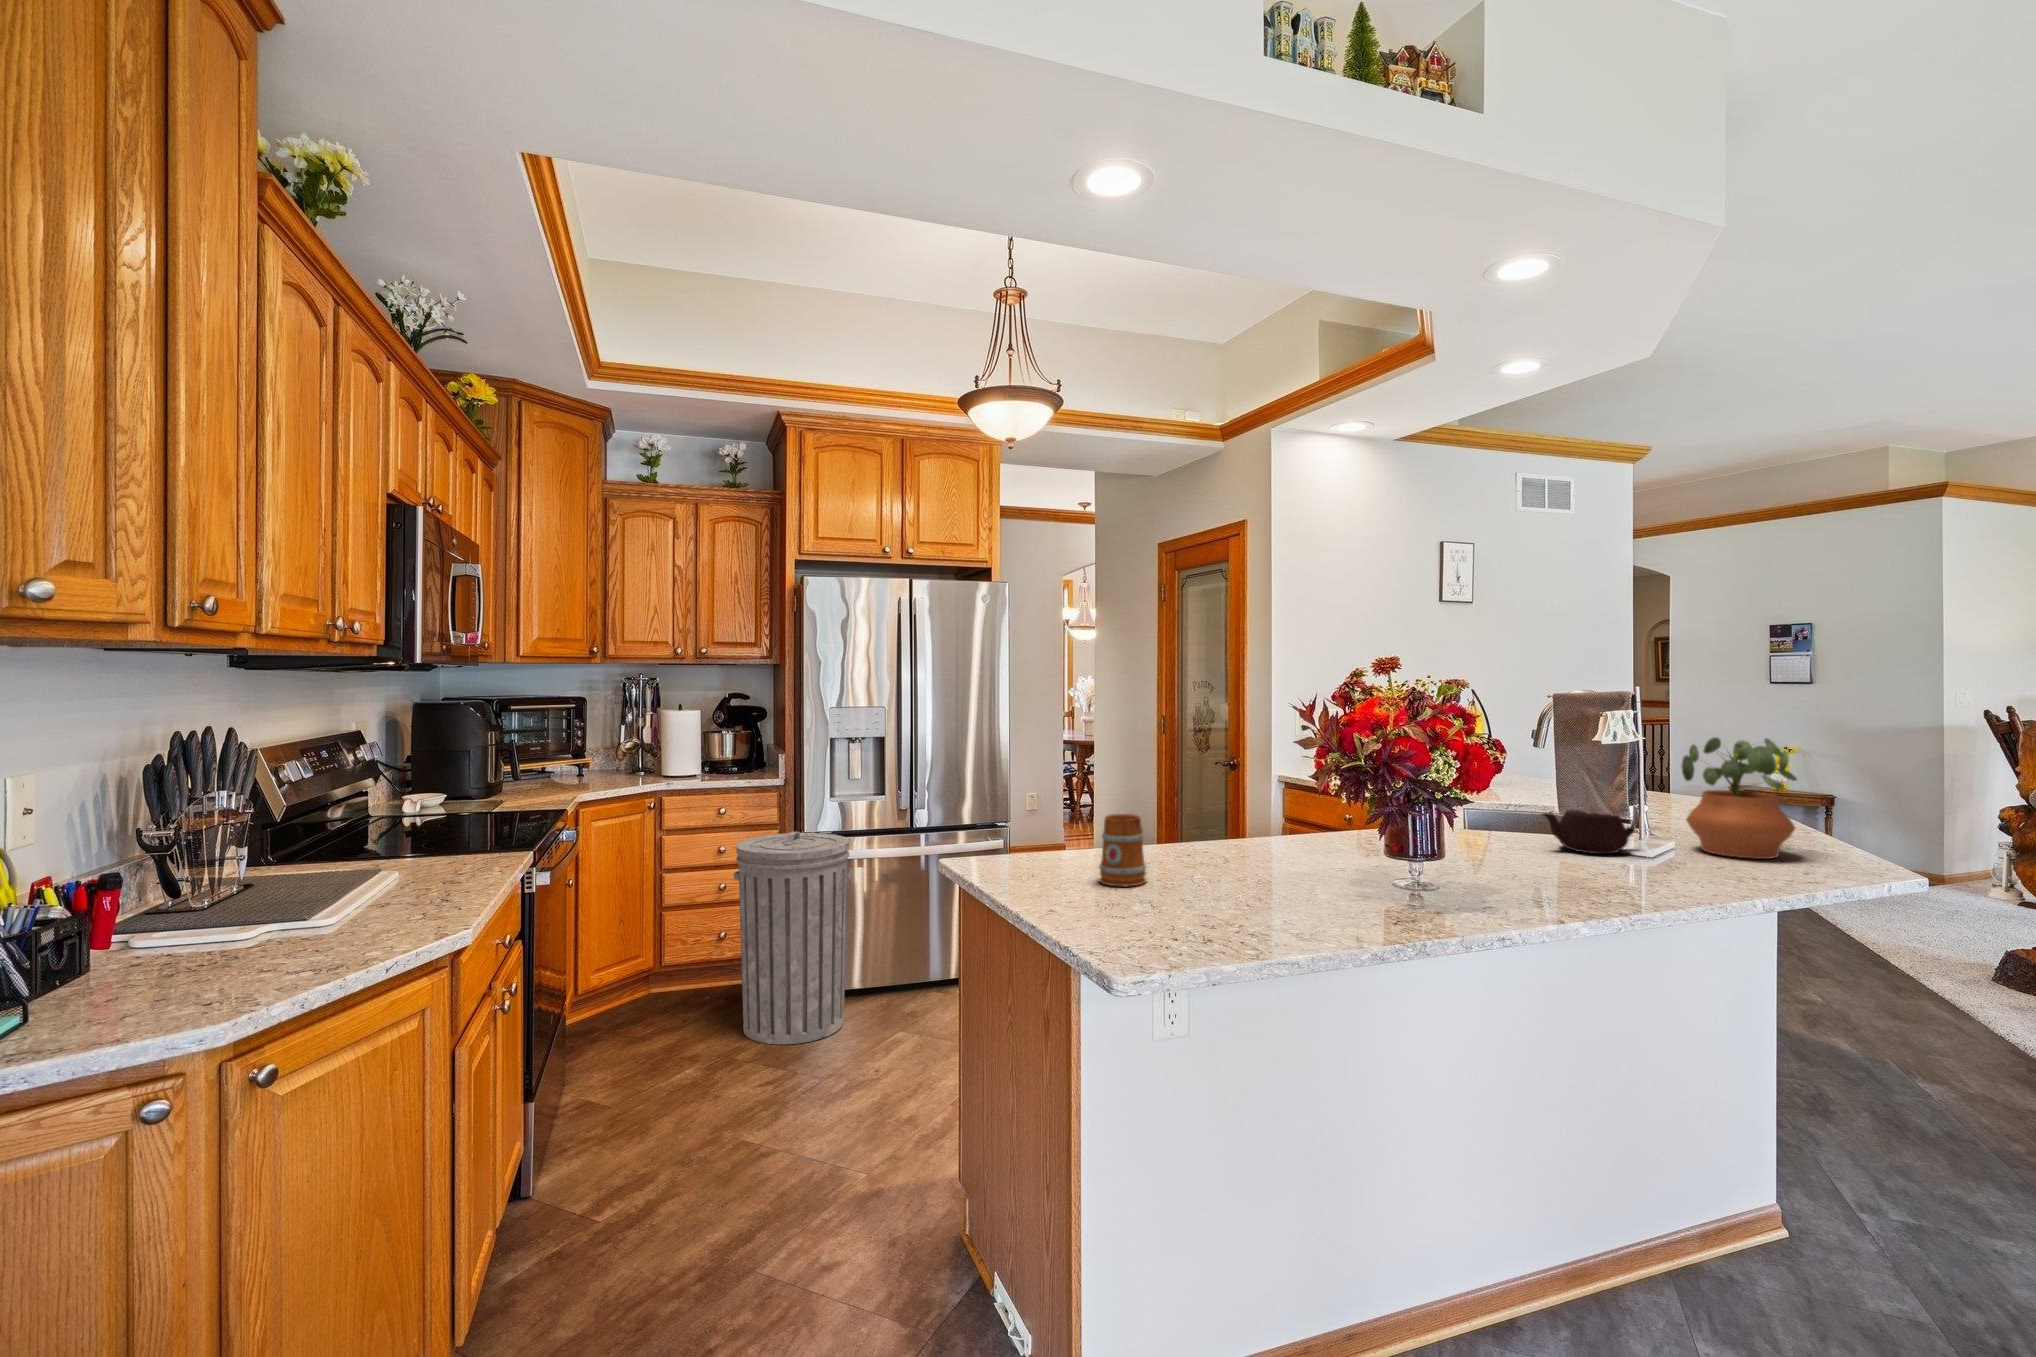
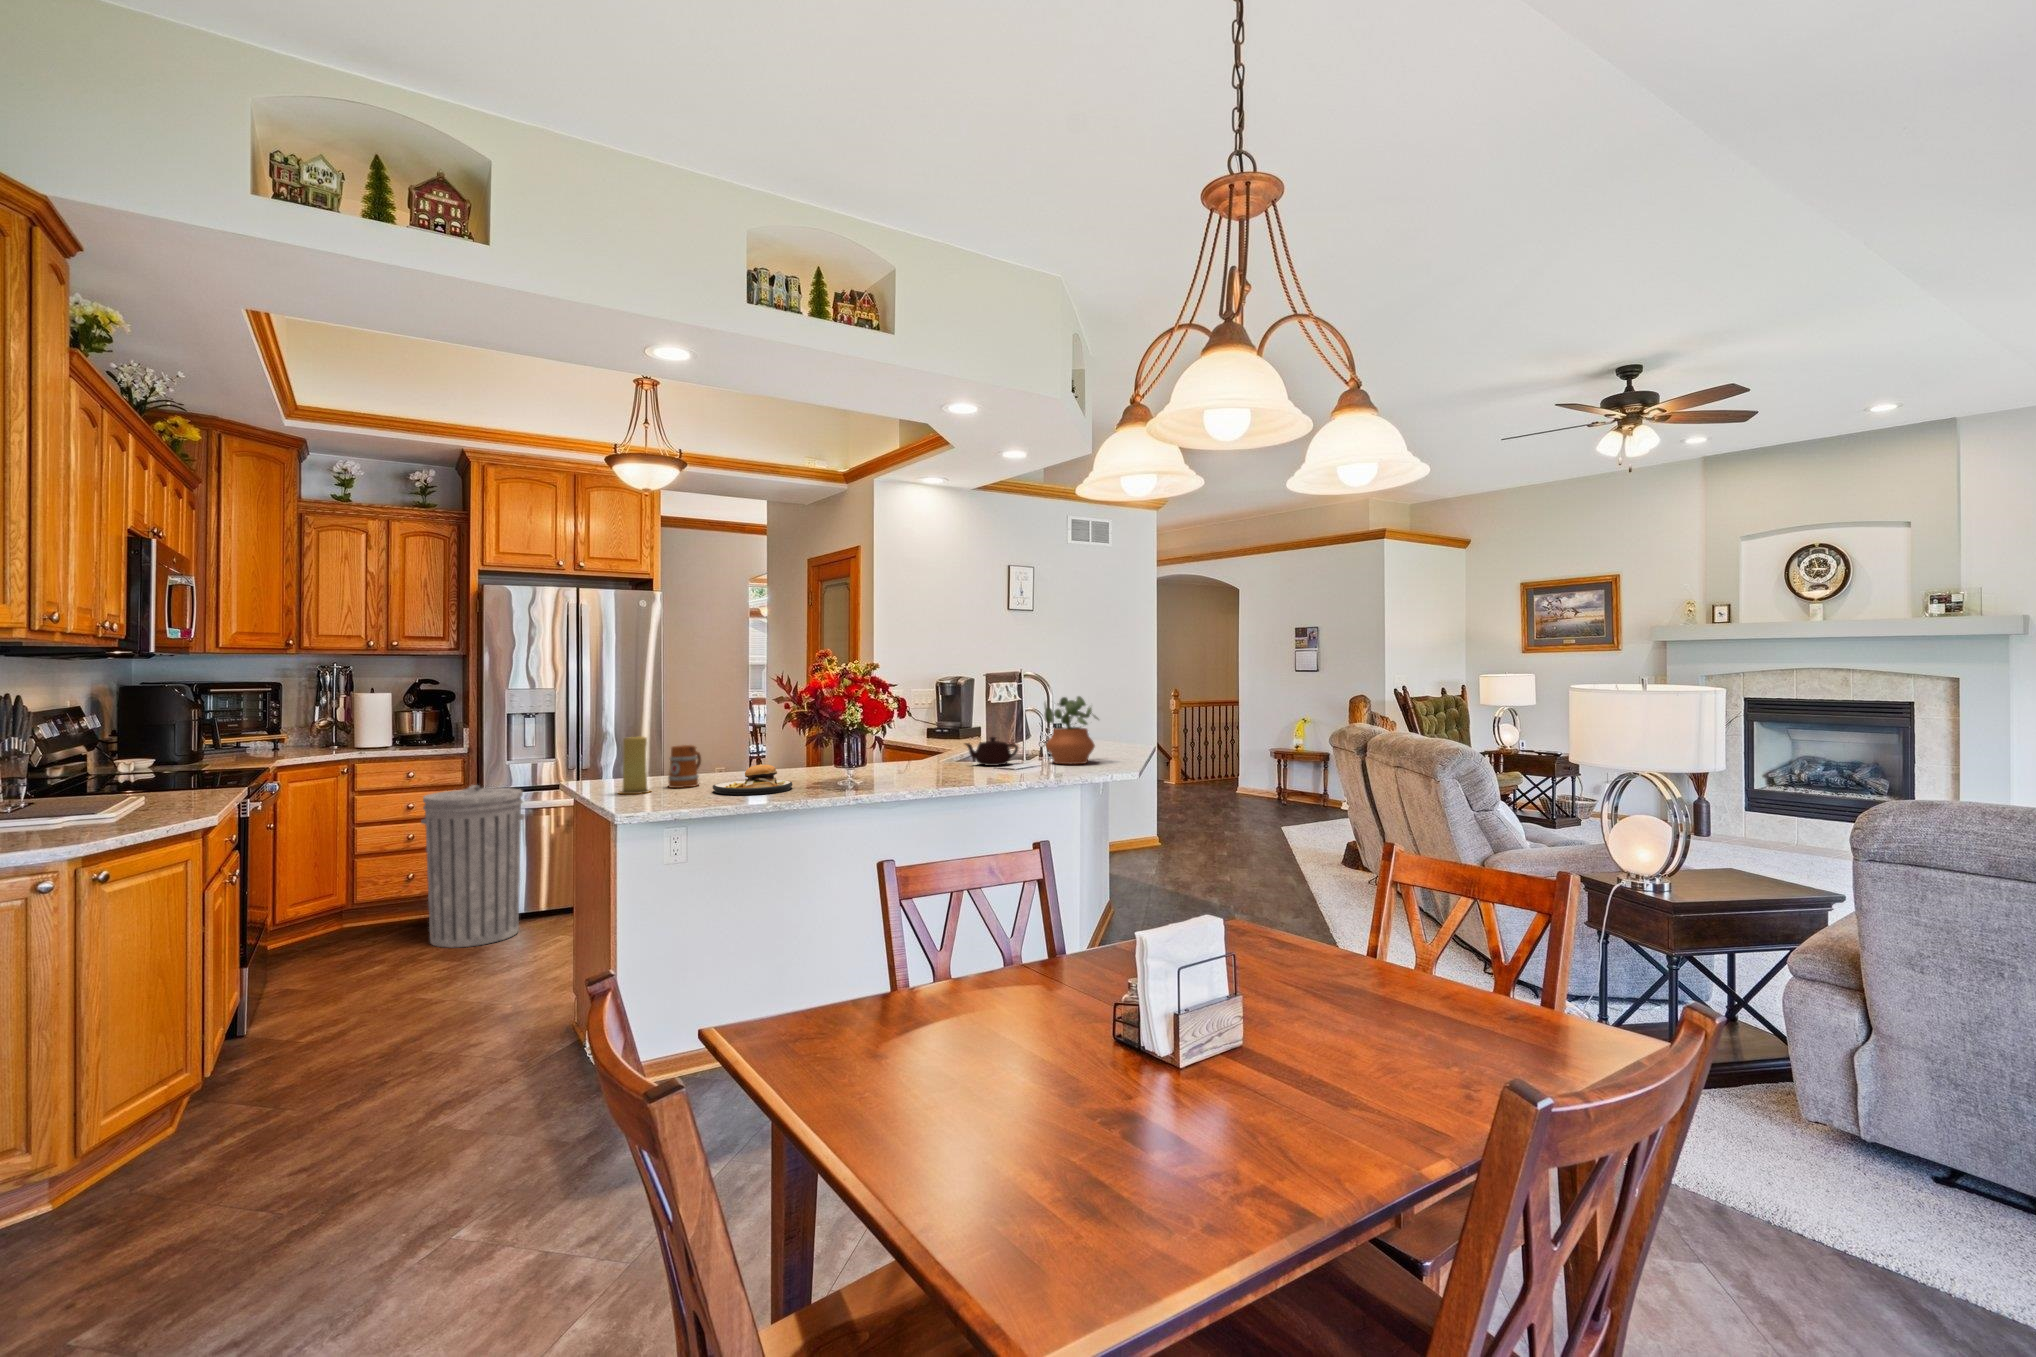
candle: none [1033,802,1085,901] -> present [619,737,650,794]
plate: none [1188,835,1325,918] -> present [713,764,792,795]

